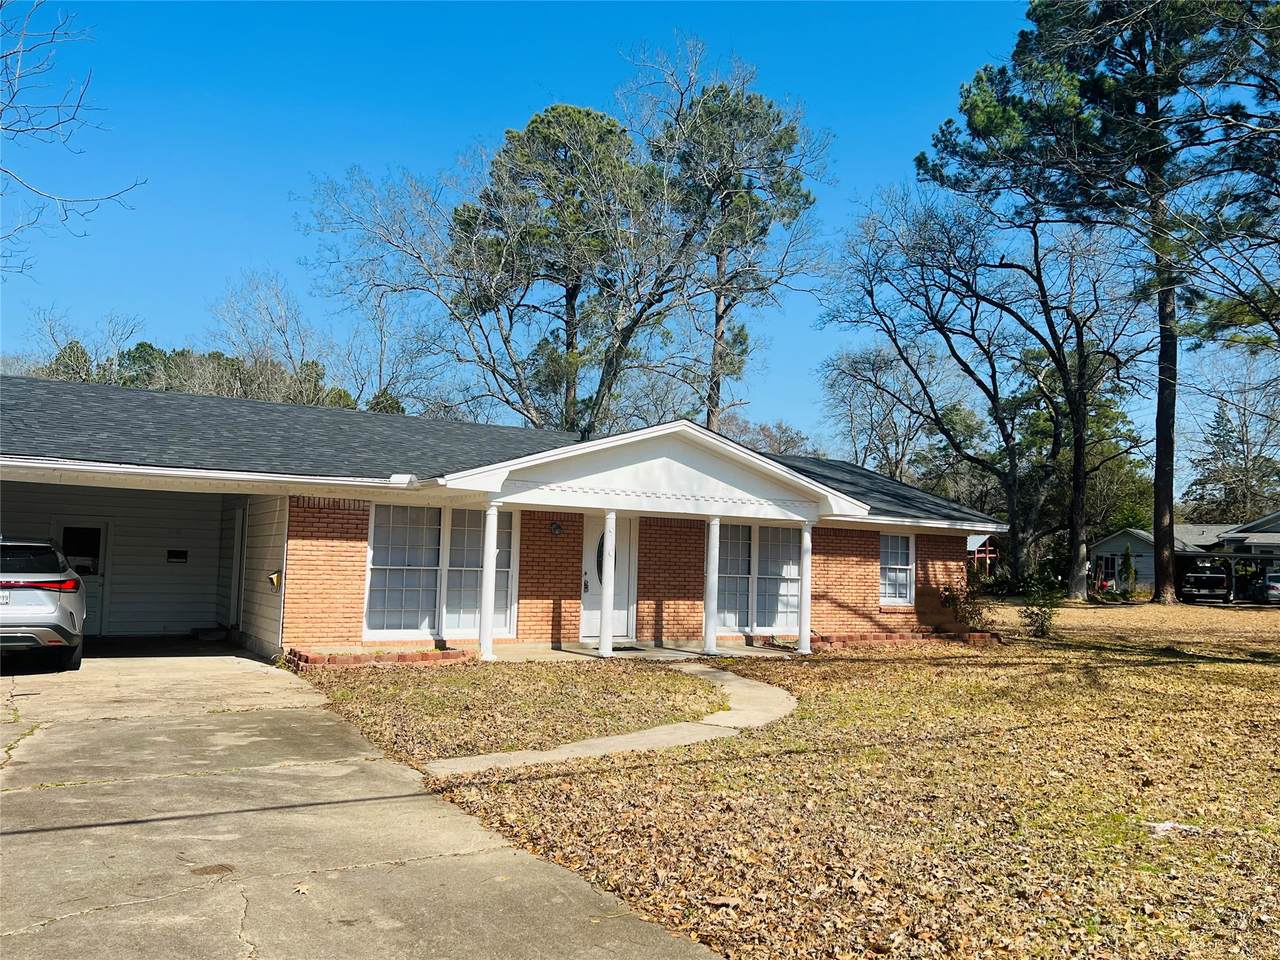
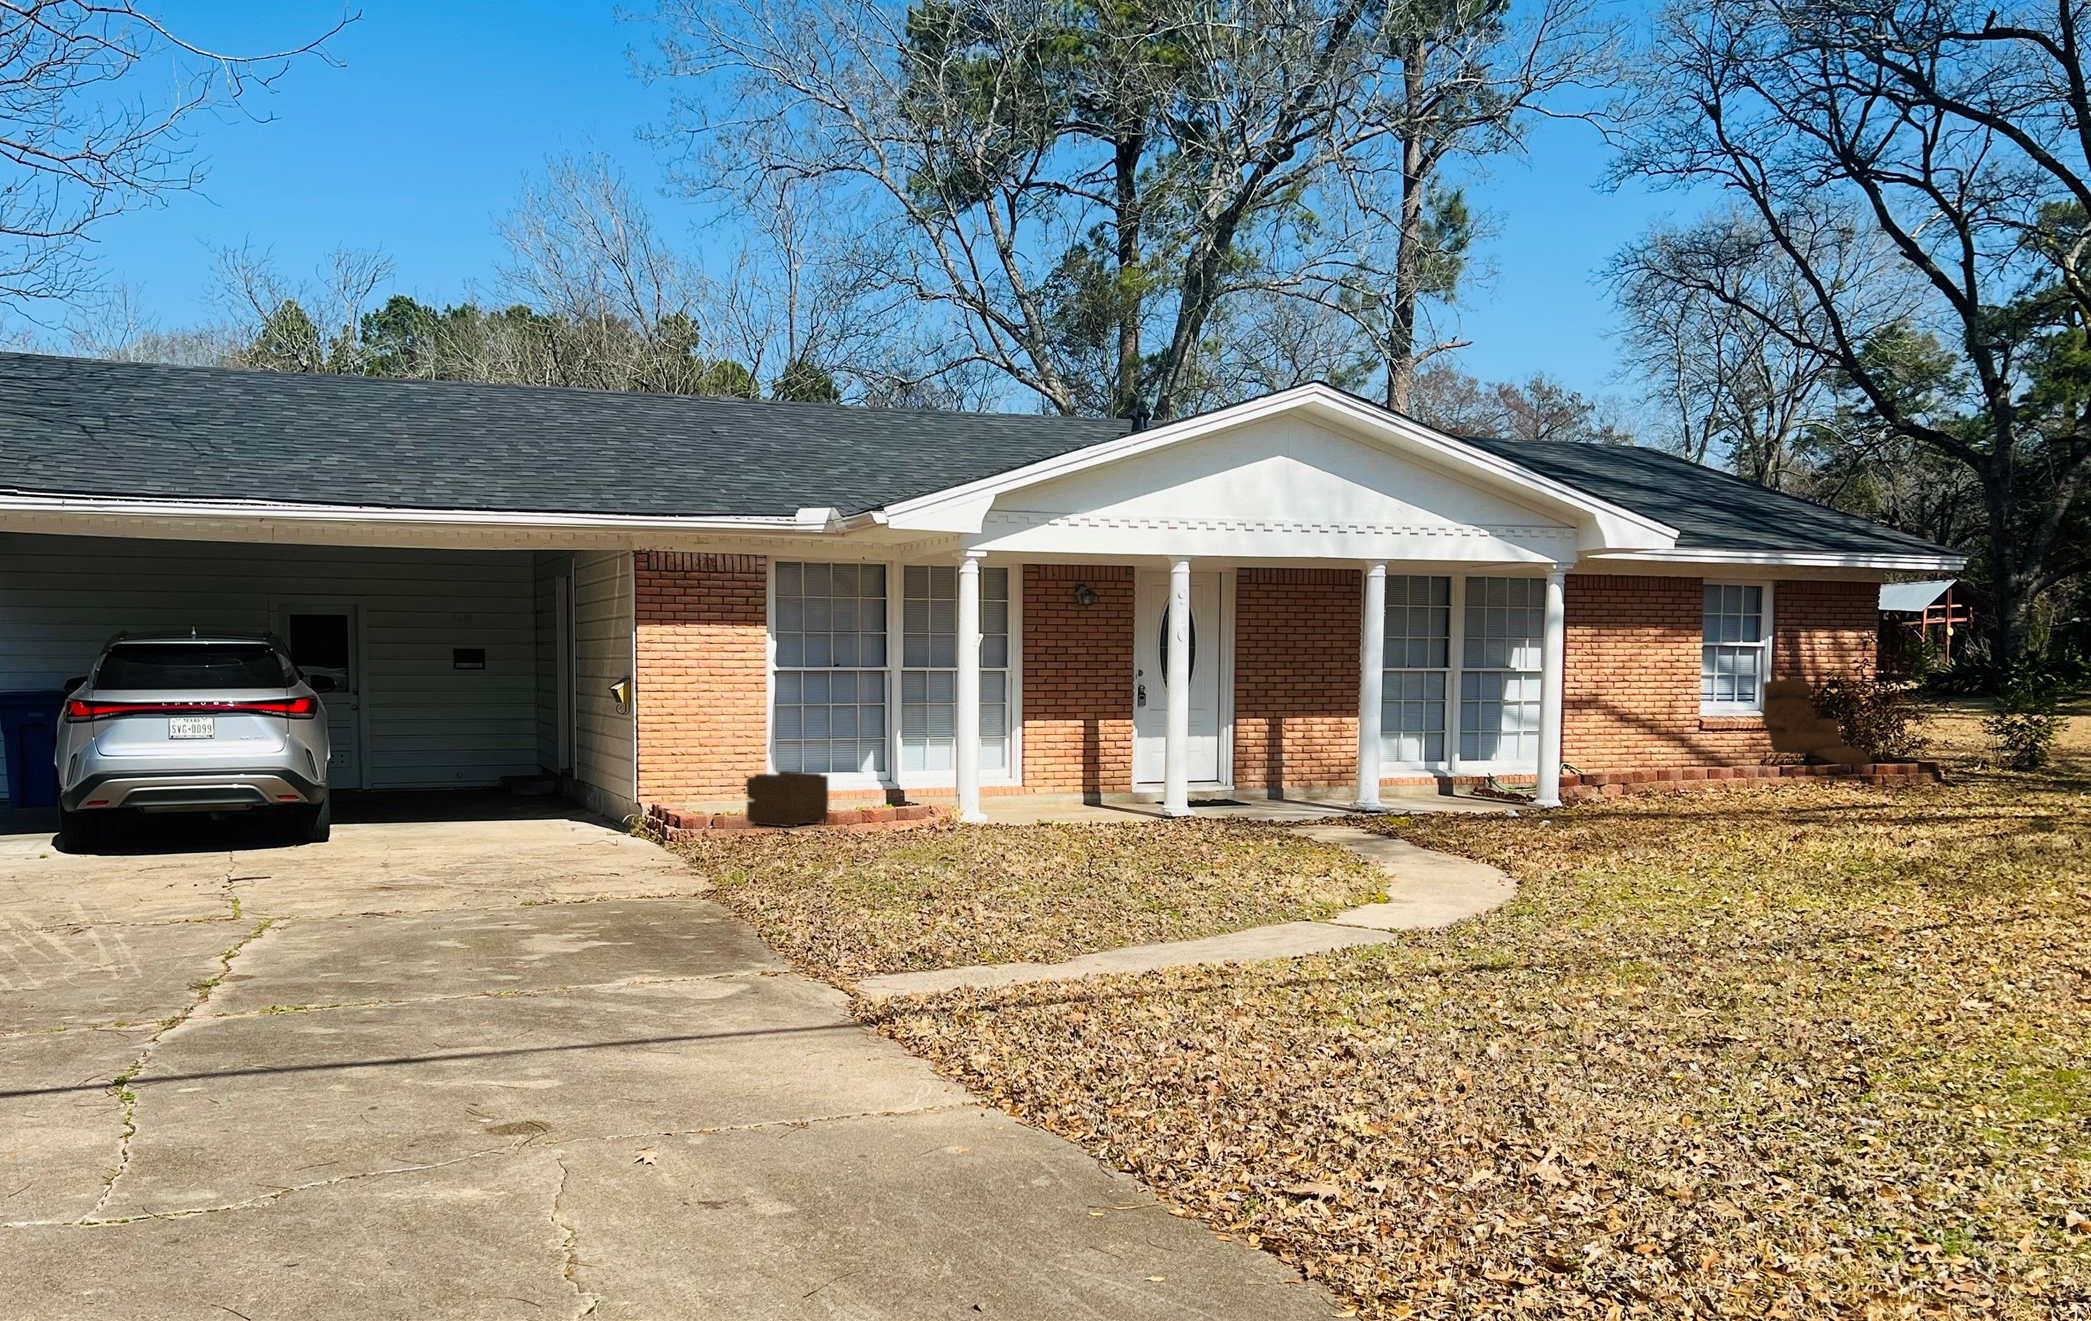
wooden crate: none [346,629,397,663] -> present [746,771,829,827]

